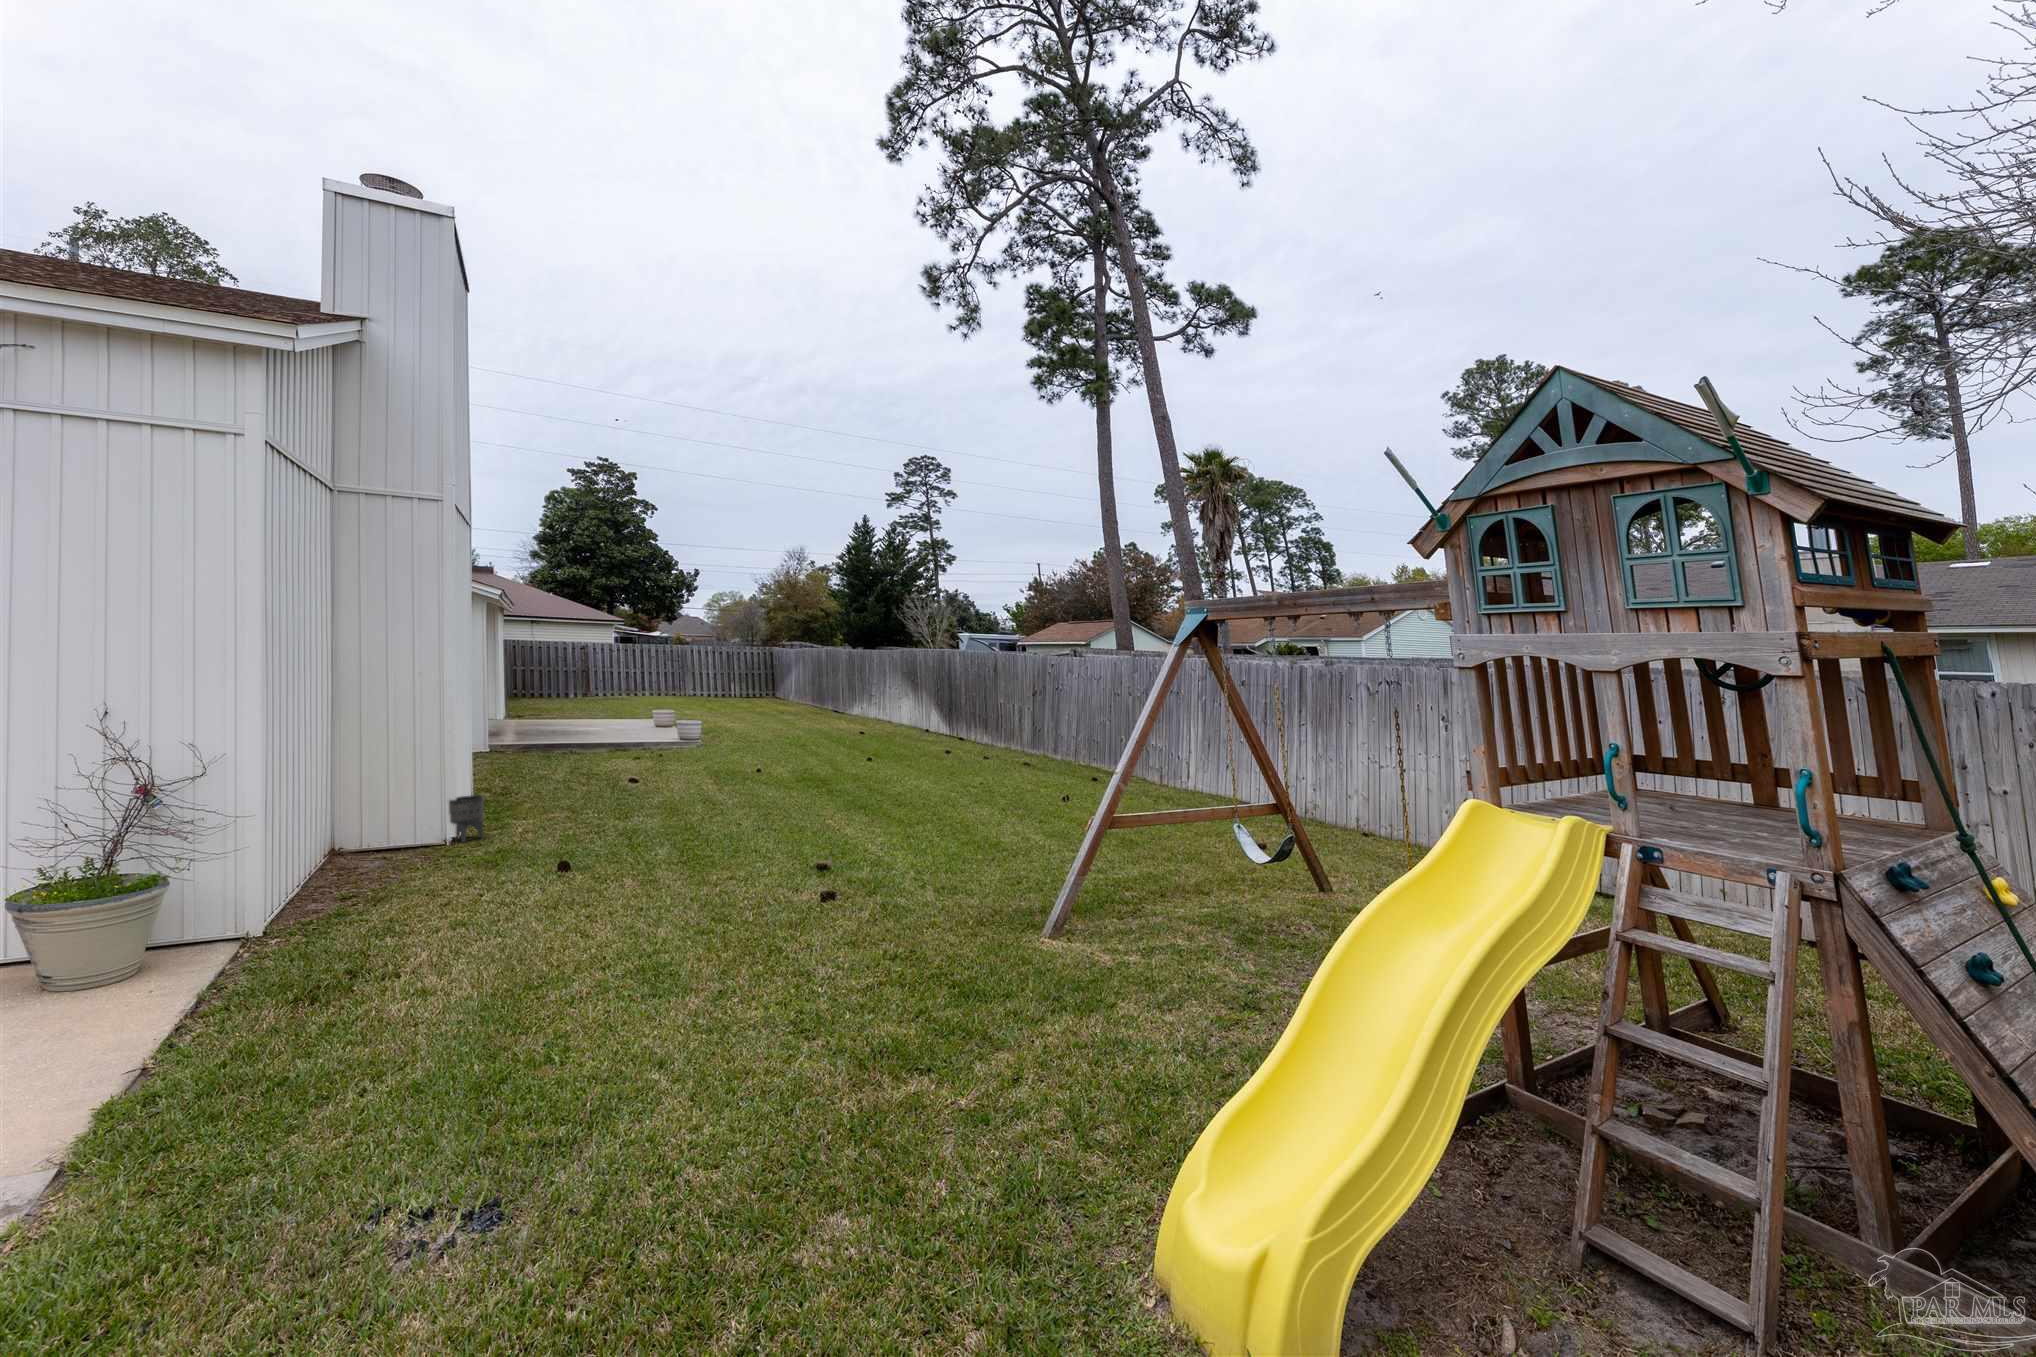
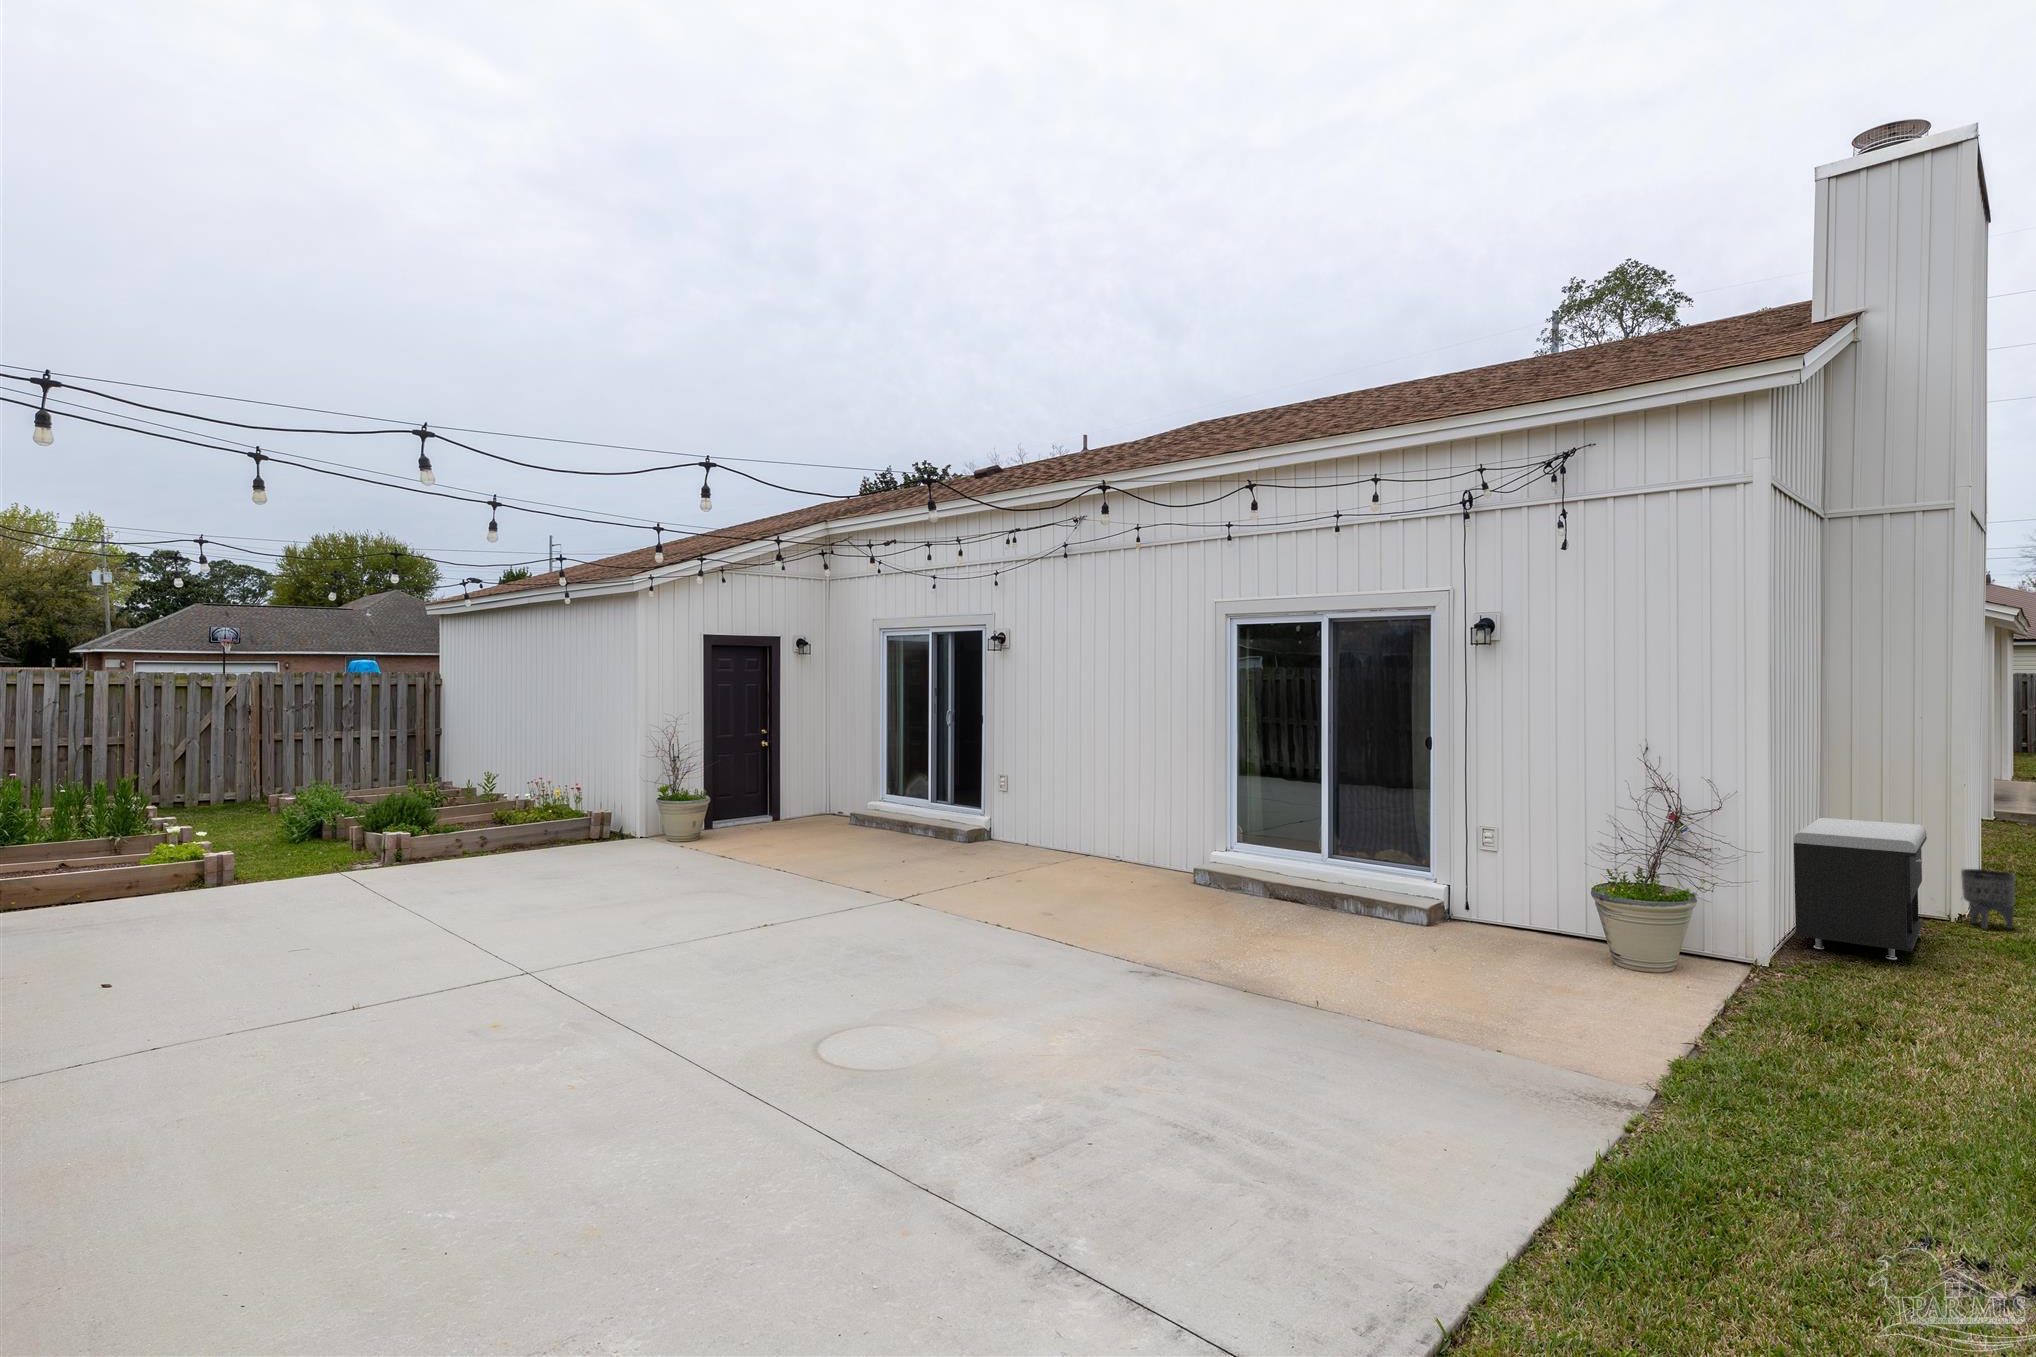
storage bench: none [295,768,419,896] -> present [1794,818,1927,960]

